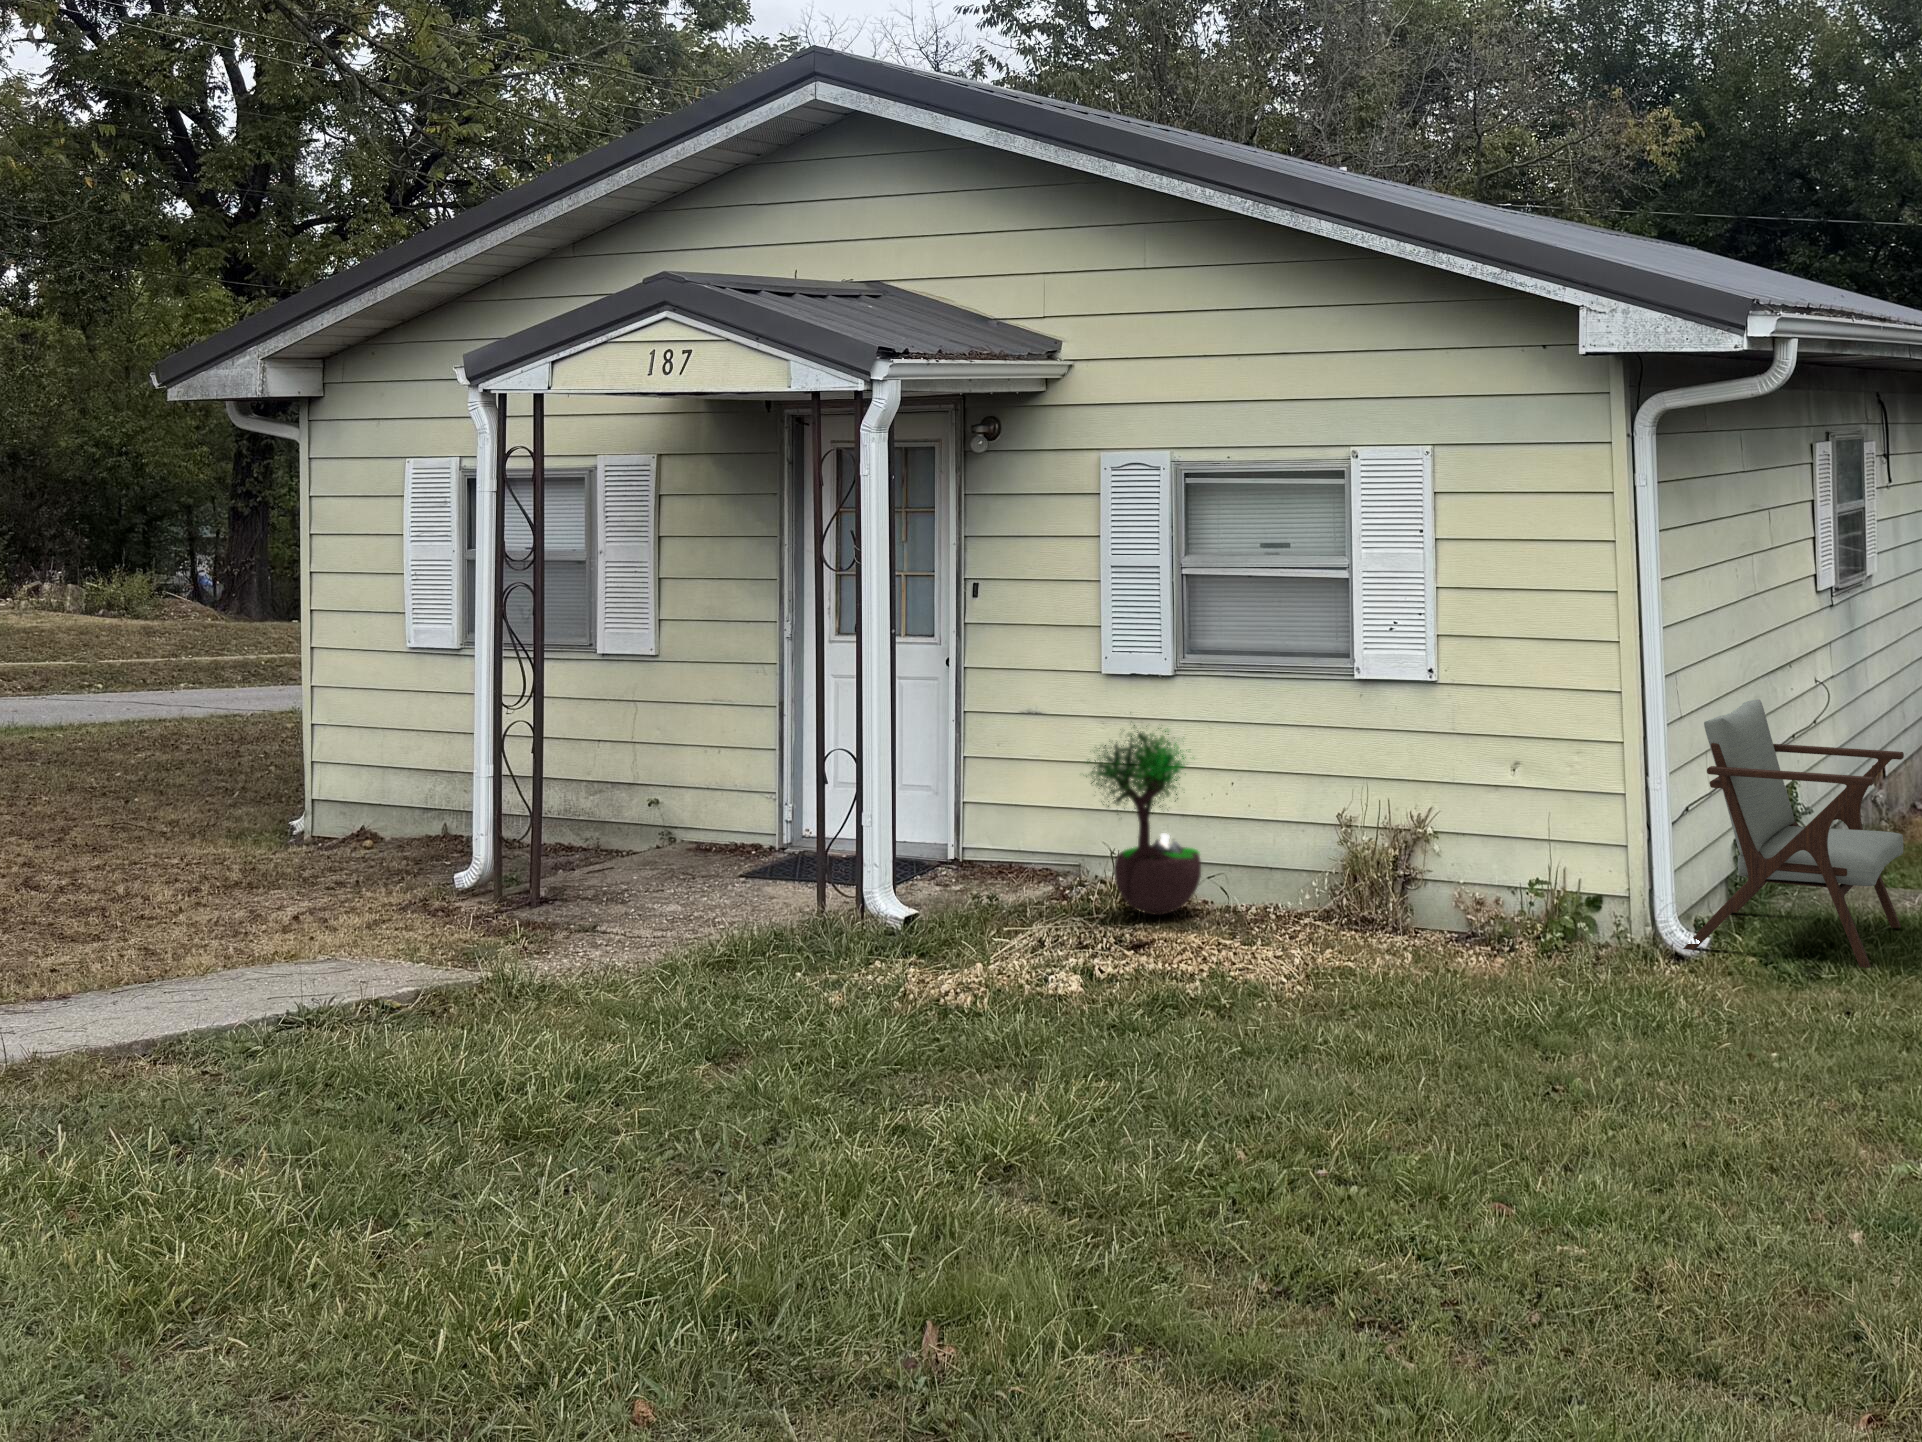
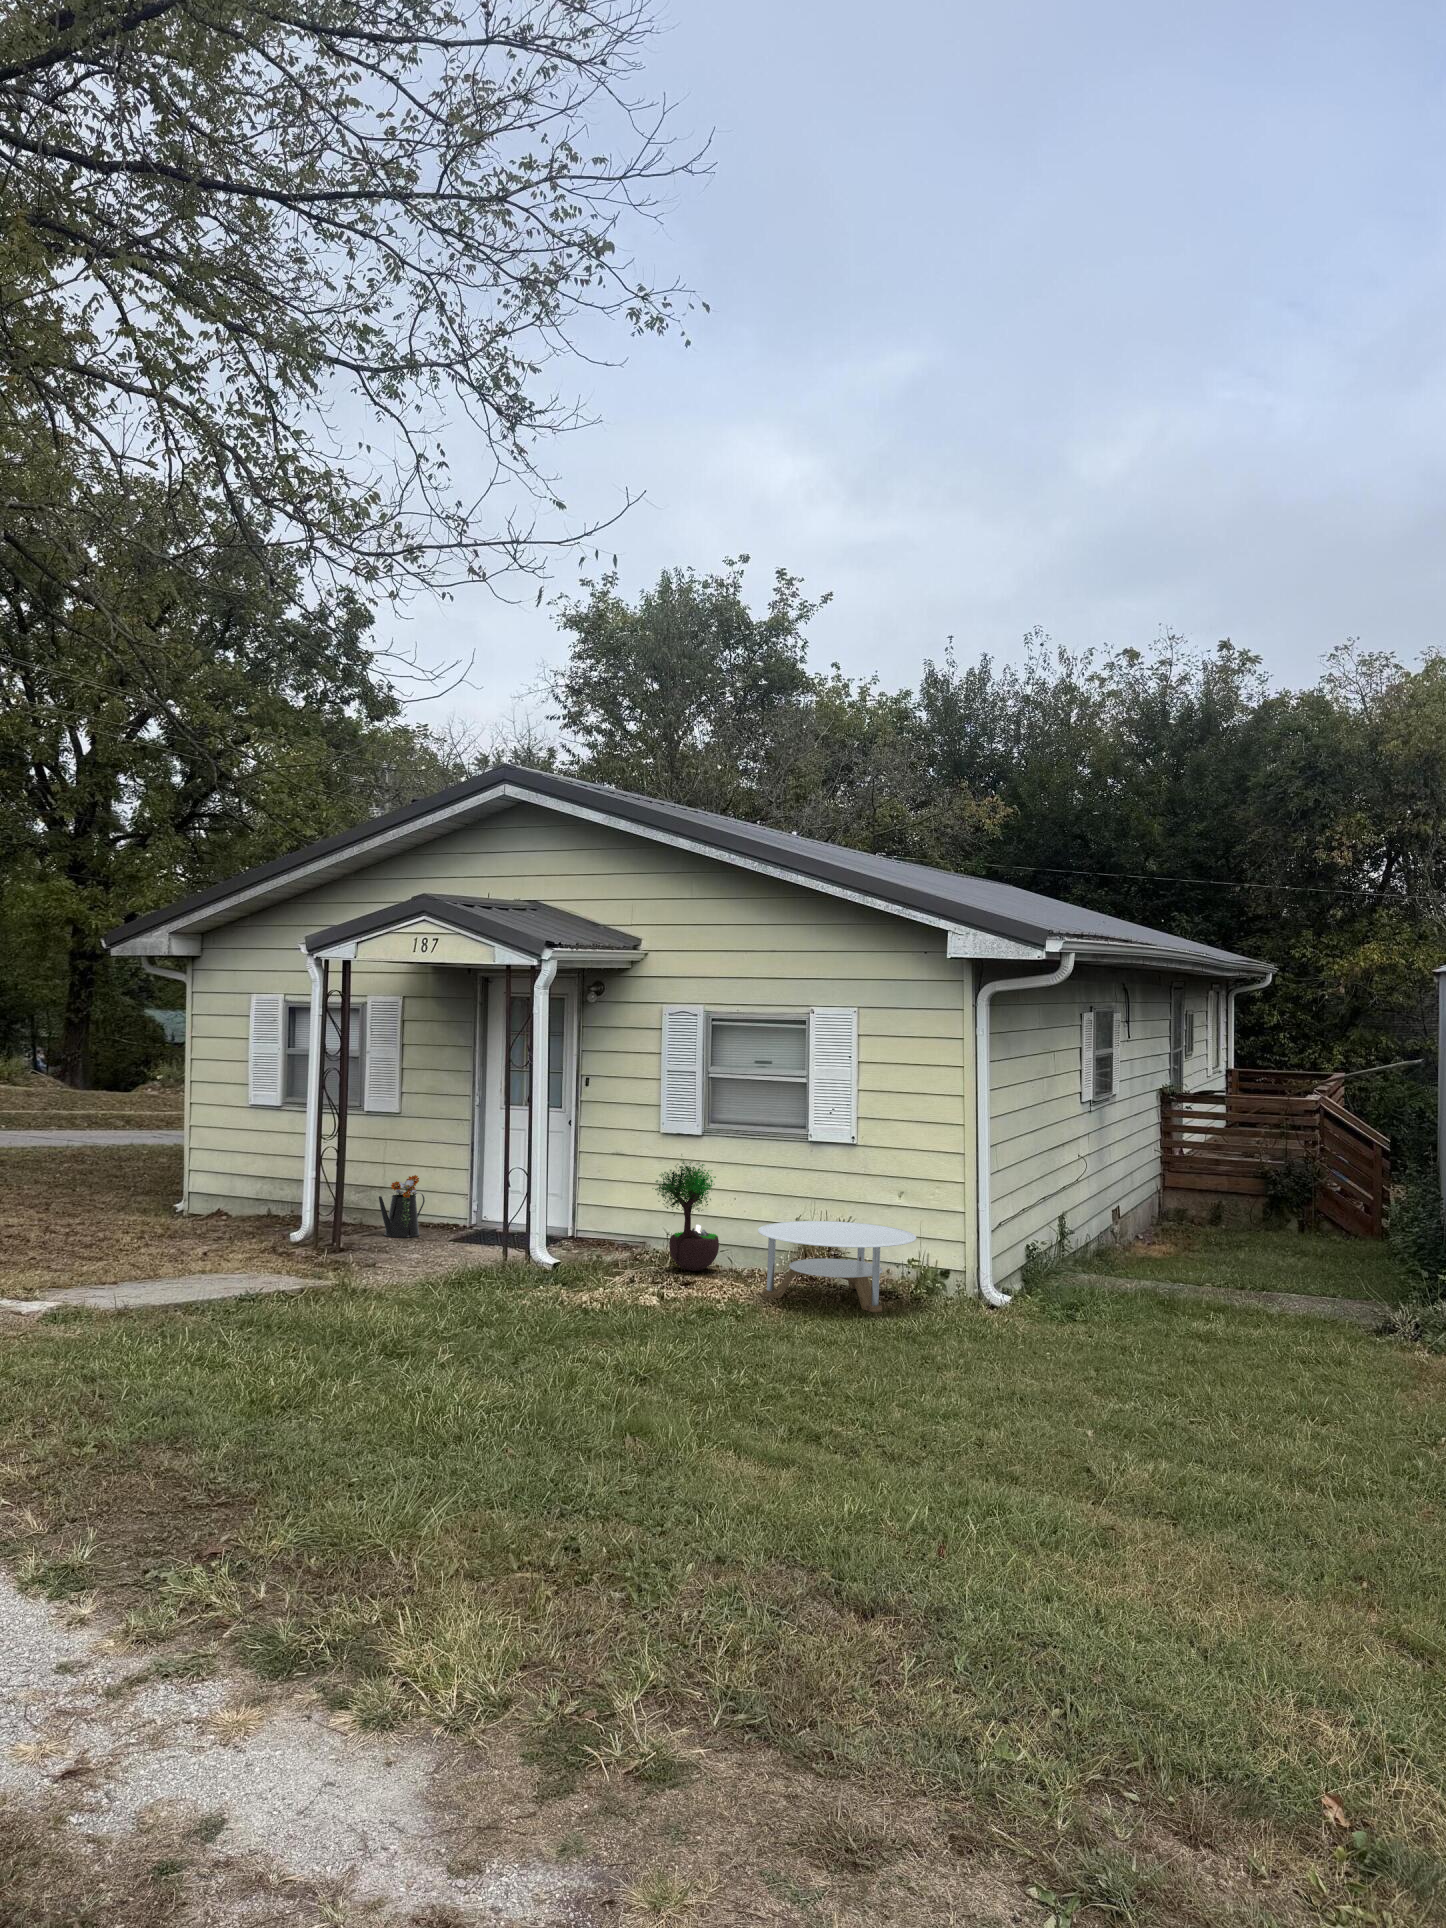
lounge chair: present [1683,699,1904,968] -> none [995,1160,1126,1312]
watering can: none [617,757,702,868] -> present [379,1175,425,1238]
round table: none [1261,821,1541,991] -> present [758,1221,916,1312]

